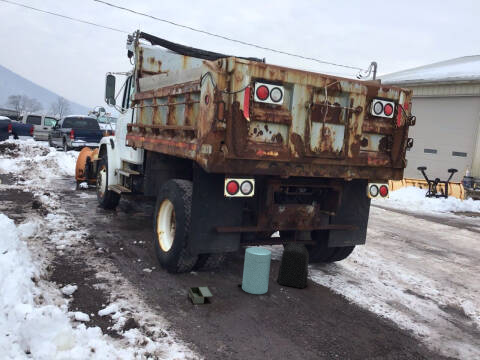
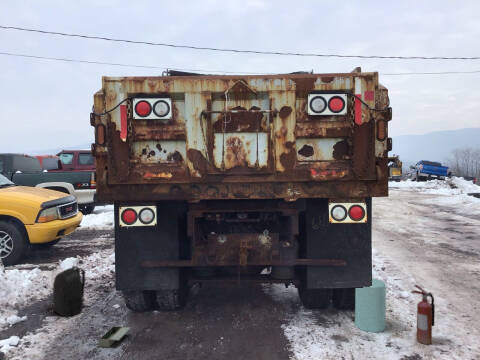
backpack: present [277,242,309,288] -> present [53,266,85,317]
fire extinguisher: none [399,243,414,283] -> present [411,285,435,344]
trash can: present [238,247,271,294] -> present [351,278,386,332]

